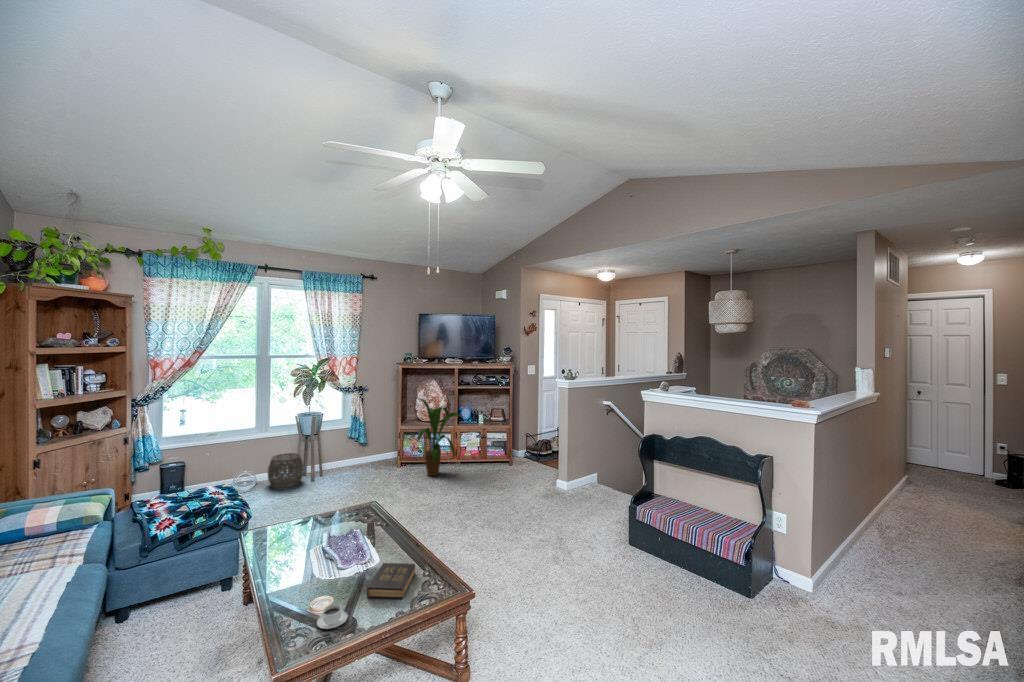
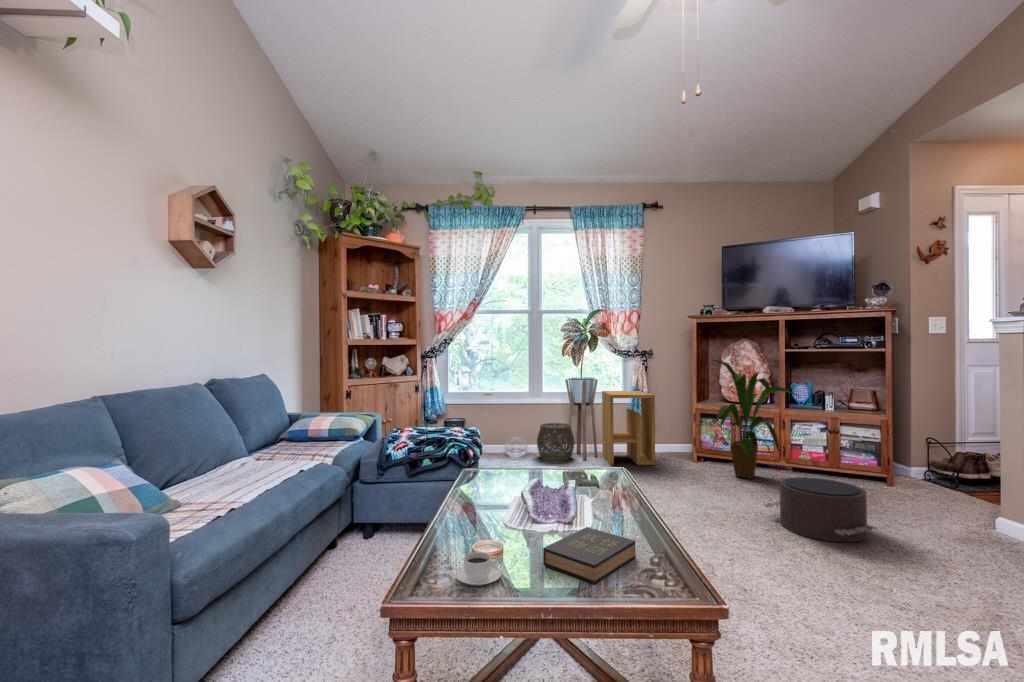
side table: none [326,418,372,482] -> present [602,391,655,465]
pouf: none [450,475,507,514] -> present [764,477,874,542]

